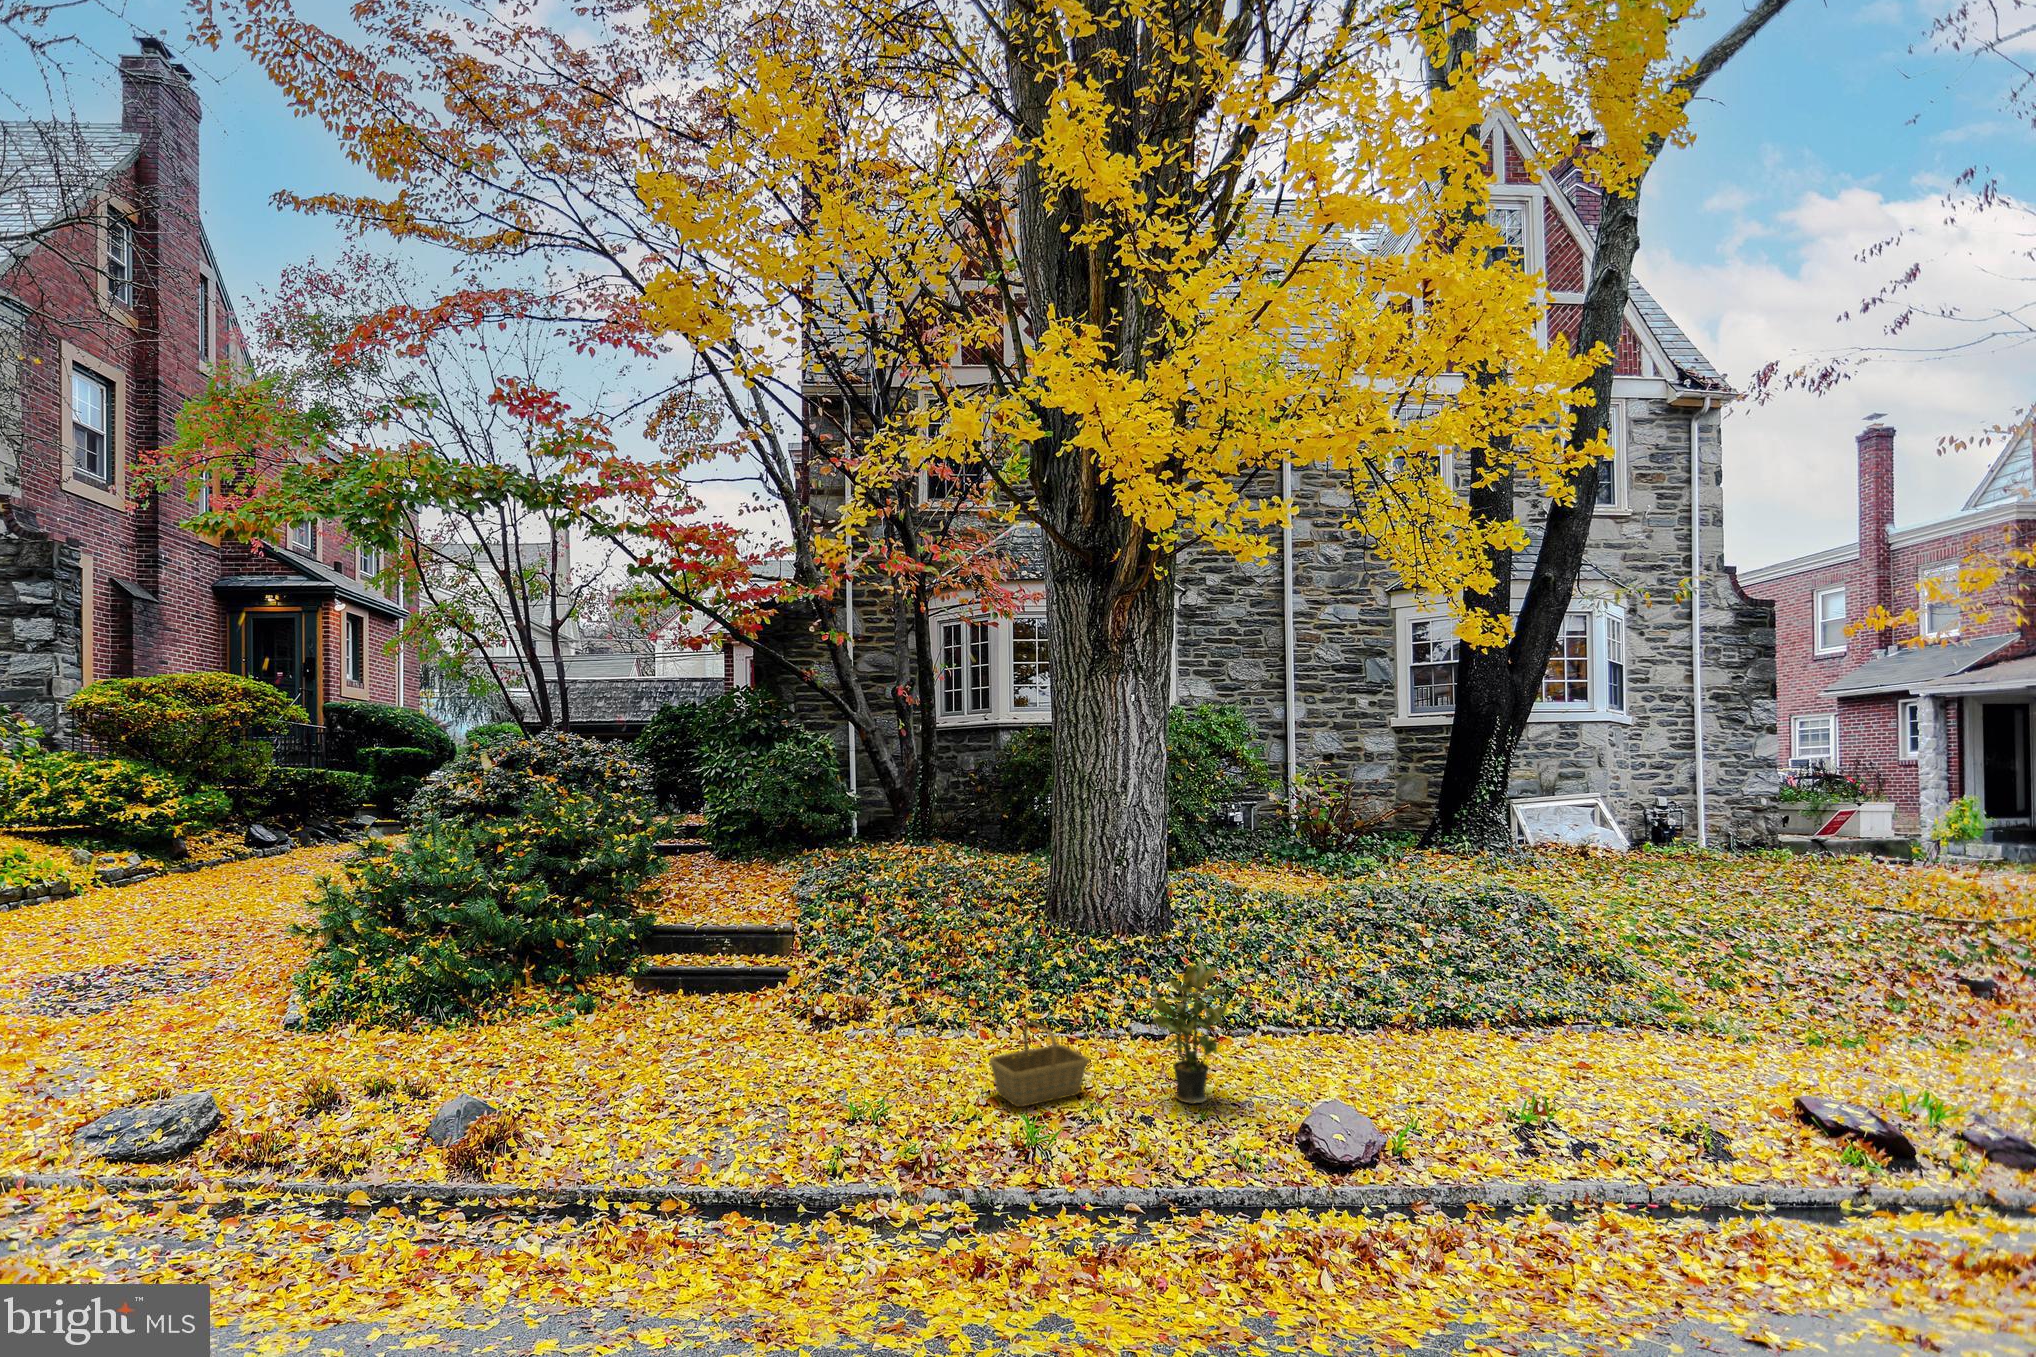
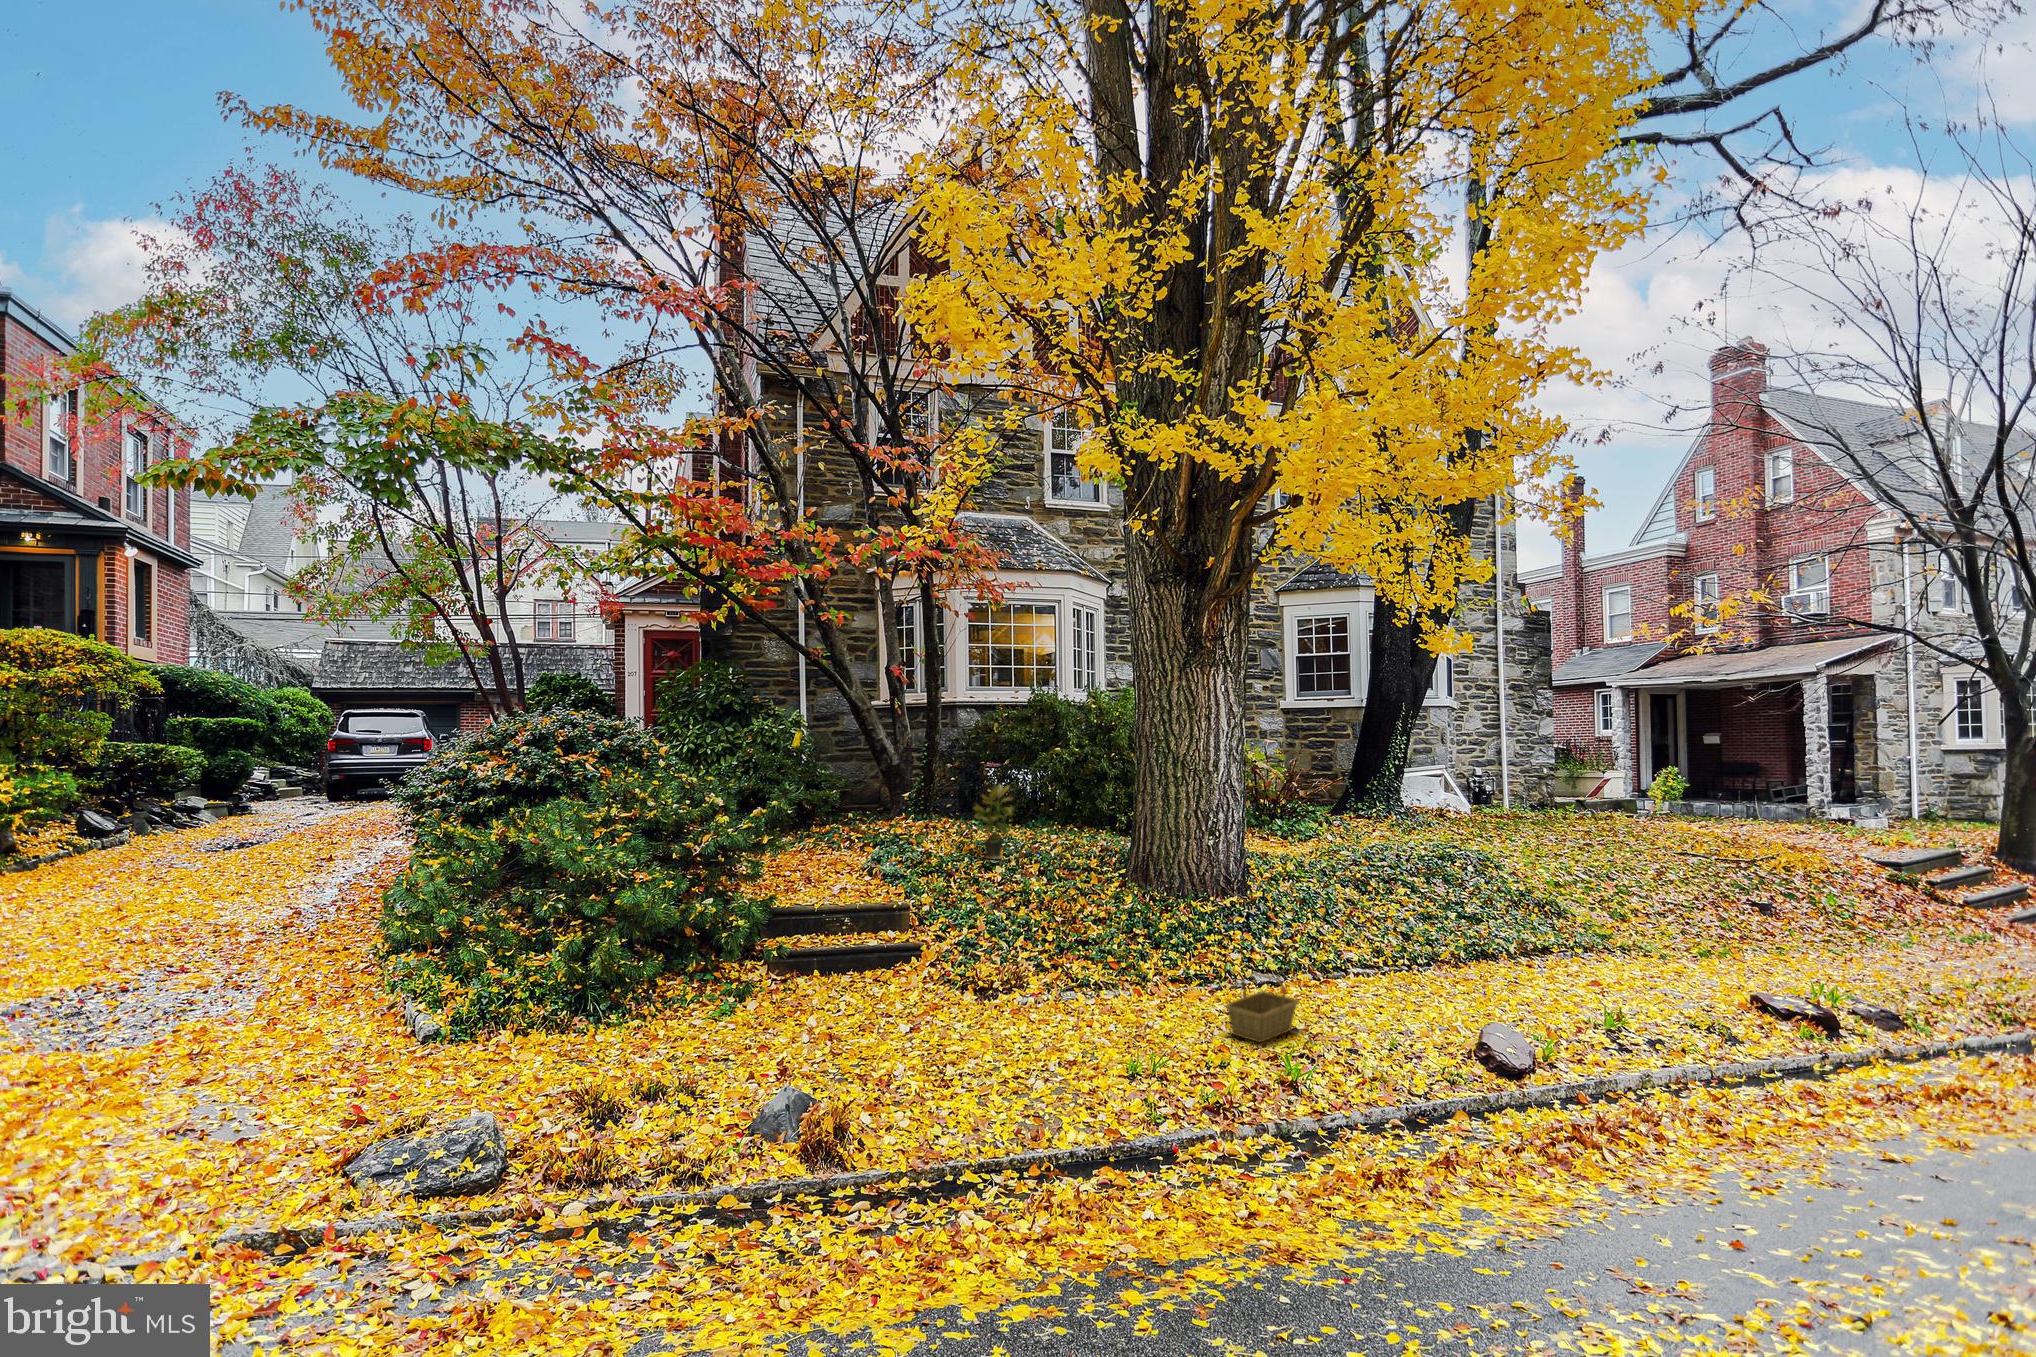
potted plant: present [1152,960,1227,1104] -> present [974,784,1013,859]

